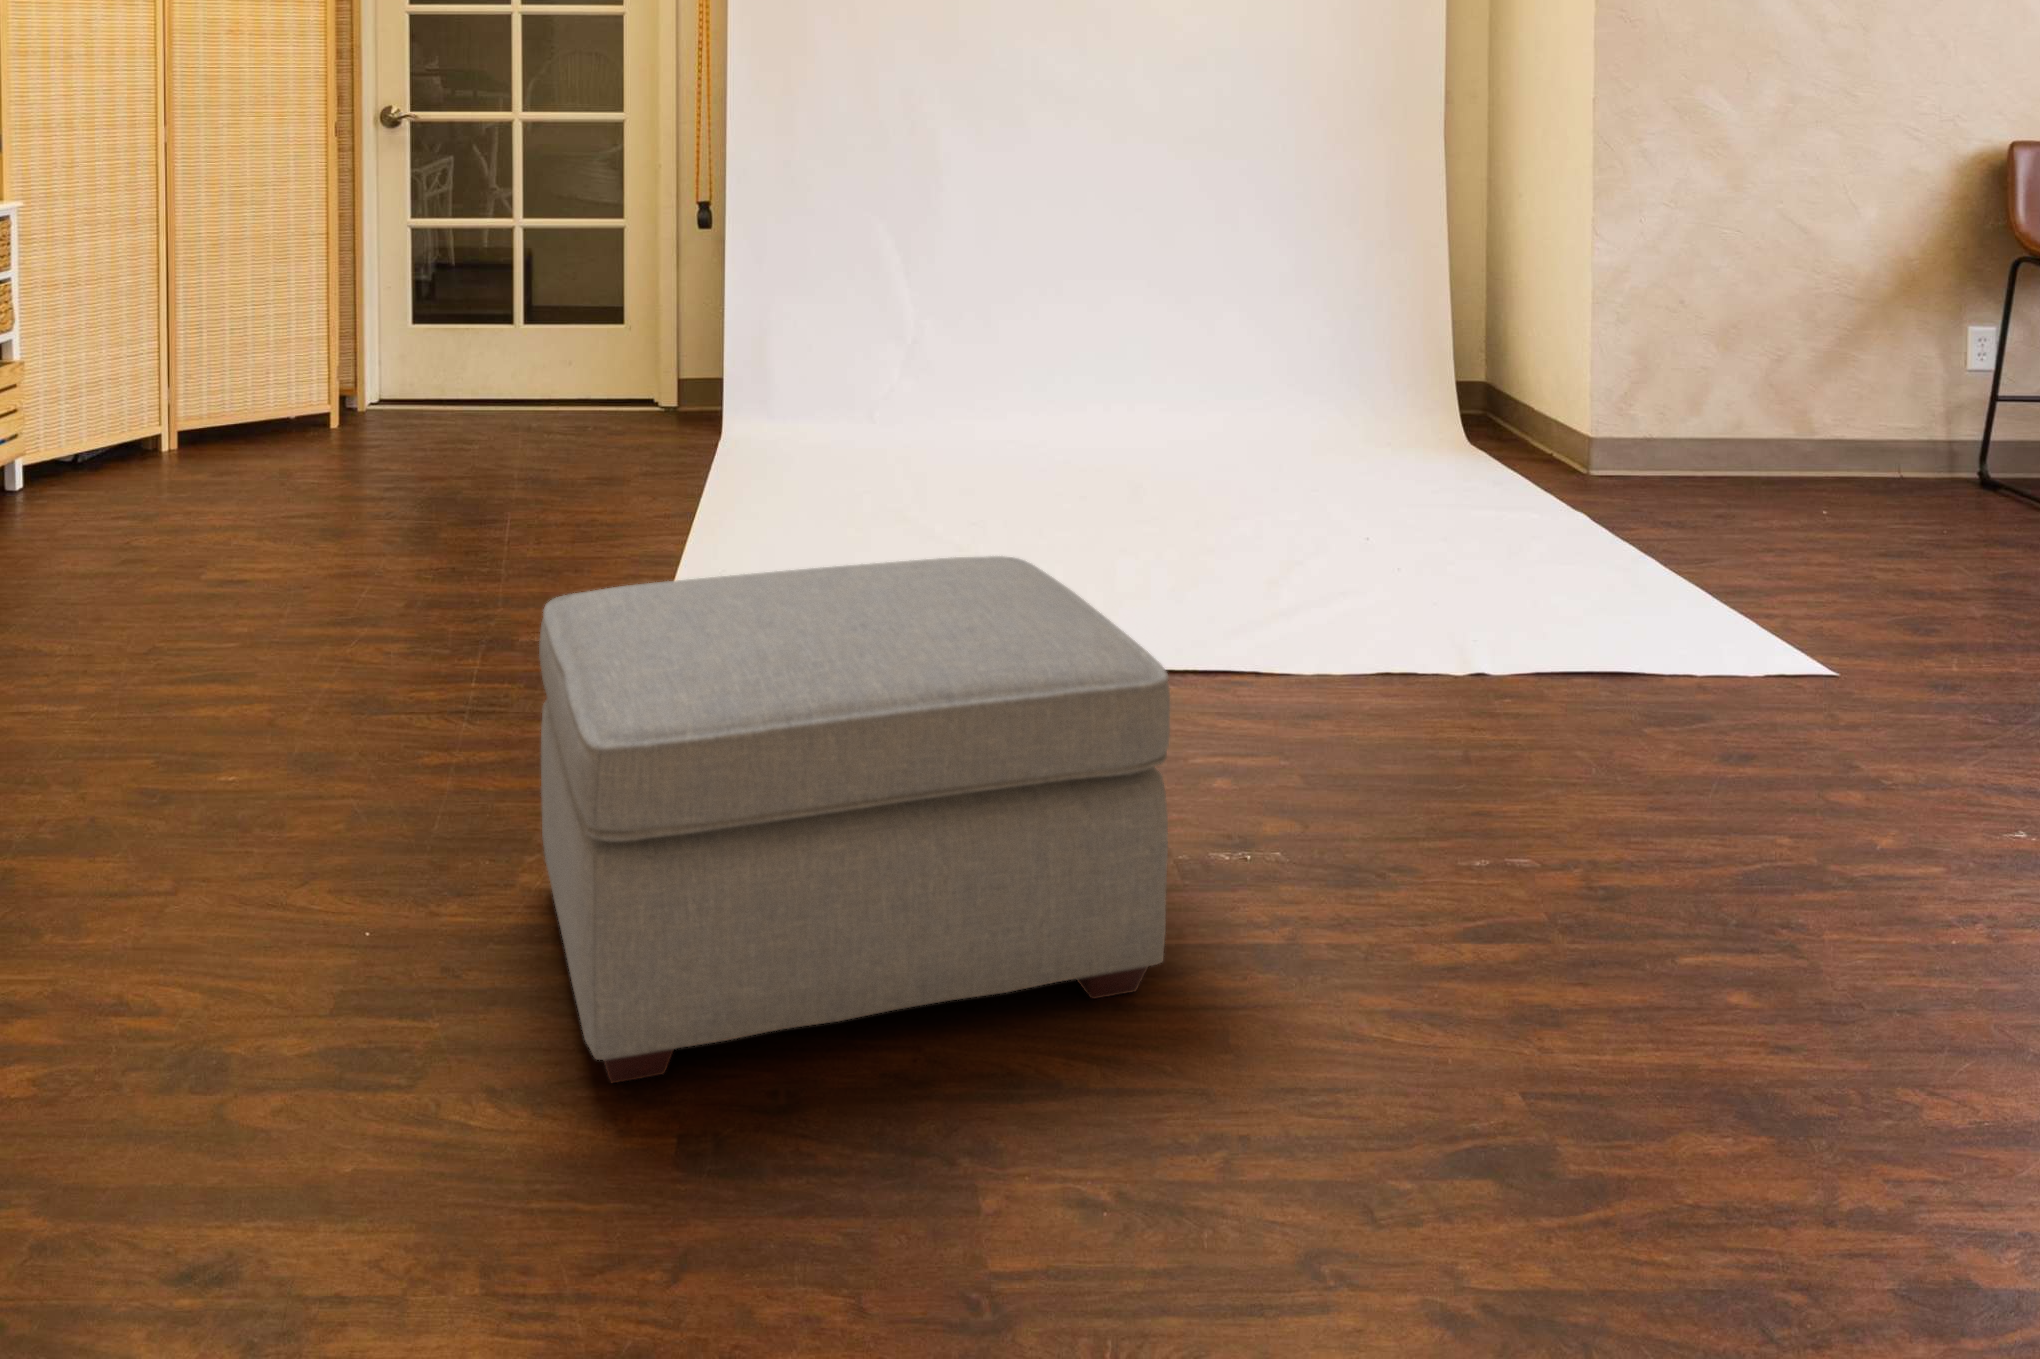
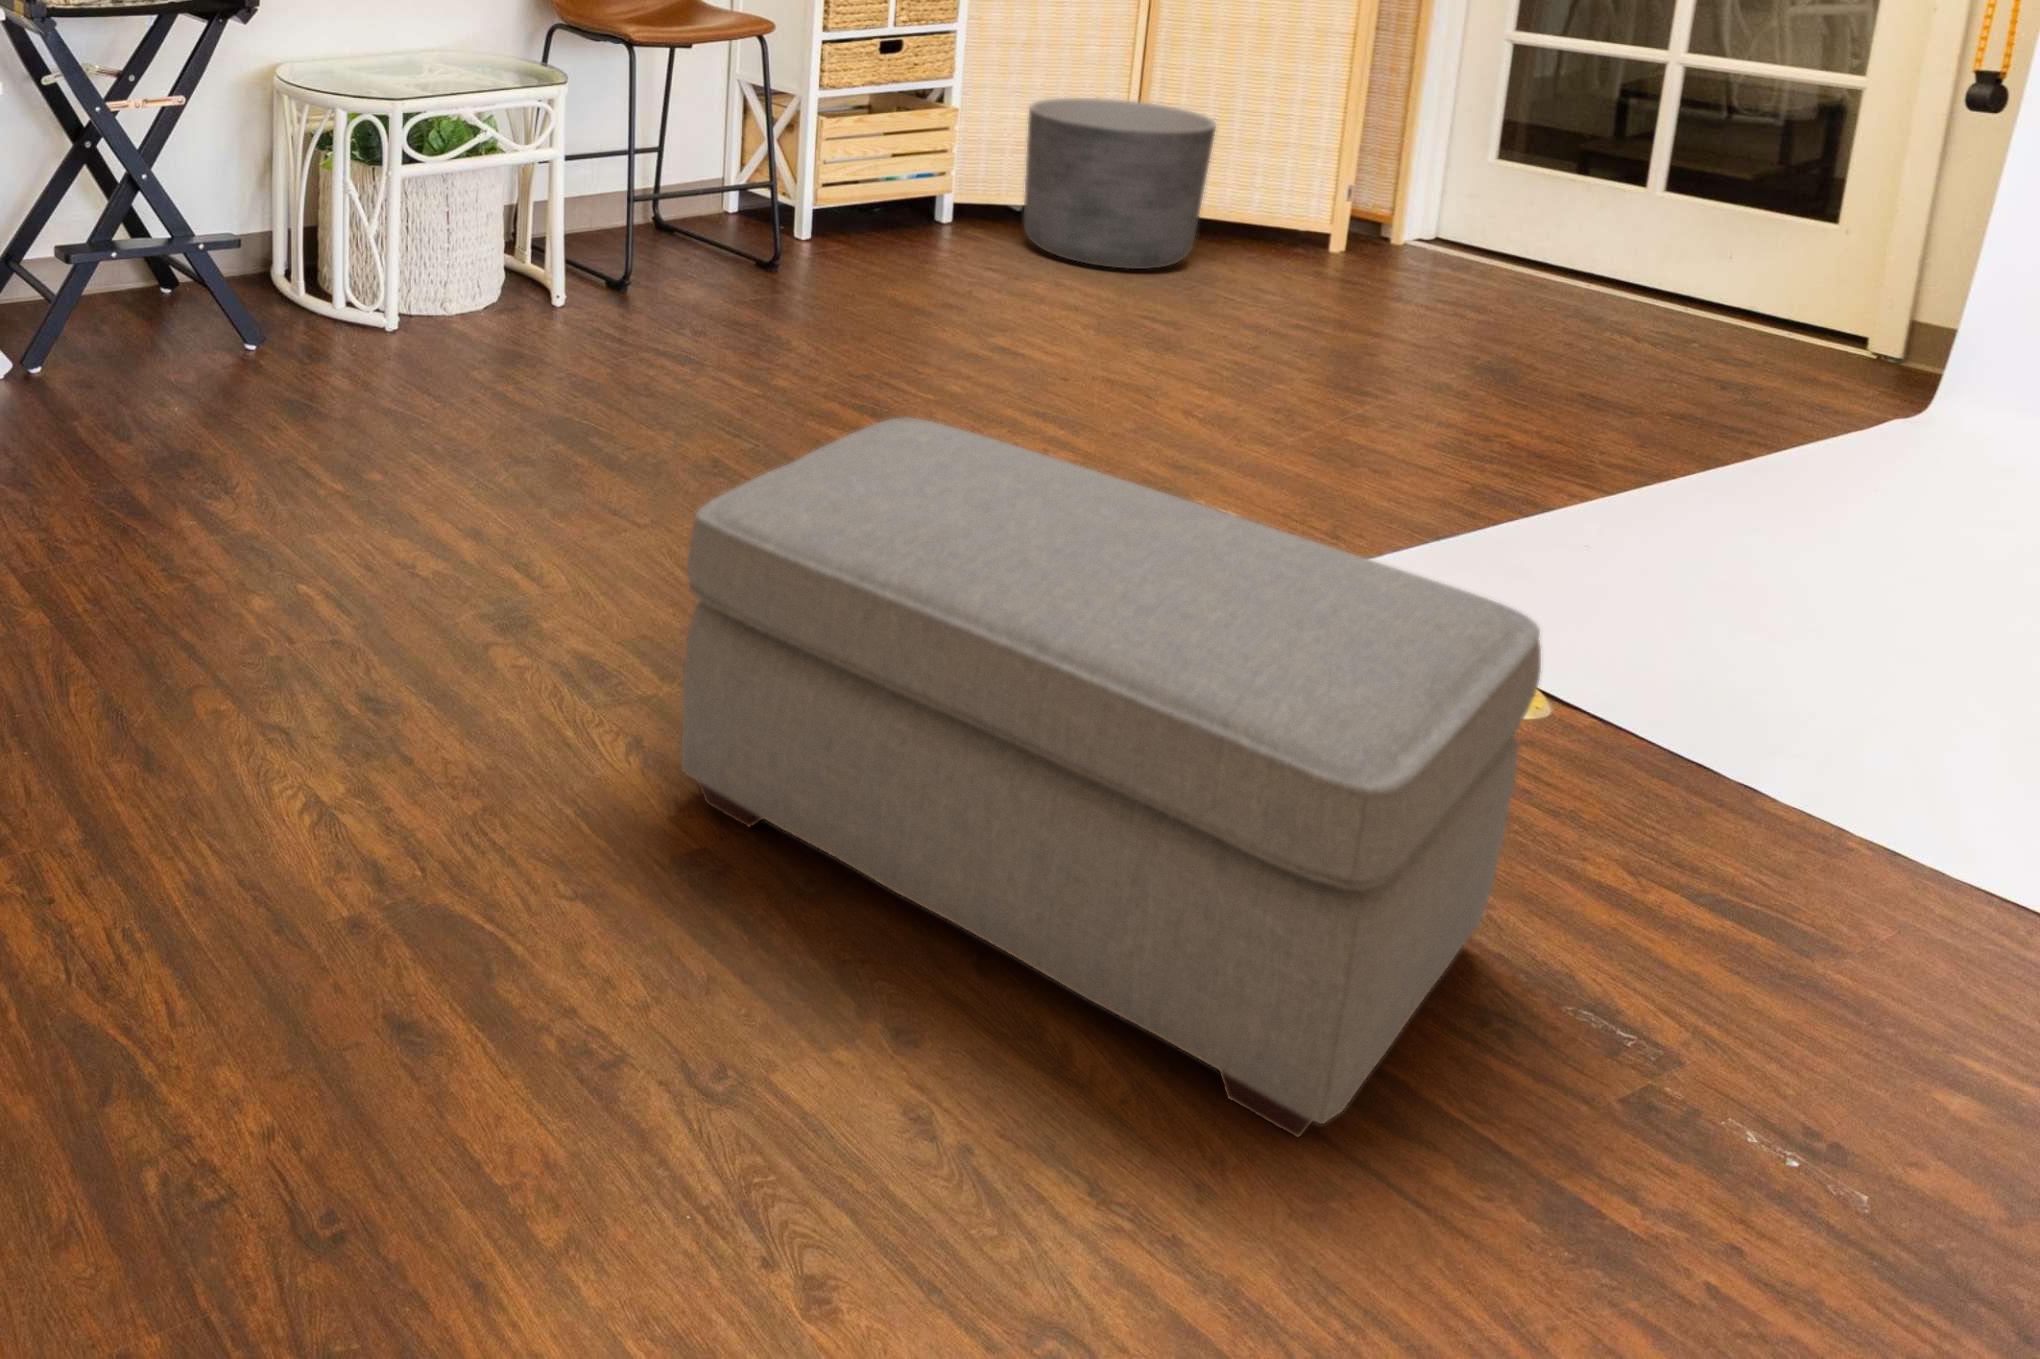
planter: none [95,323,265,491] -> present [1024,98,1216,269]

